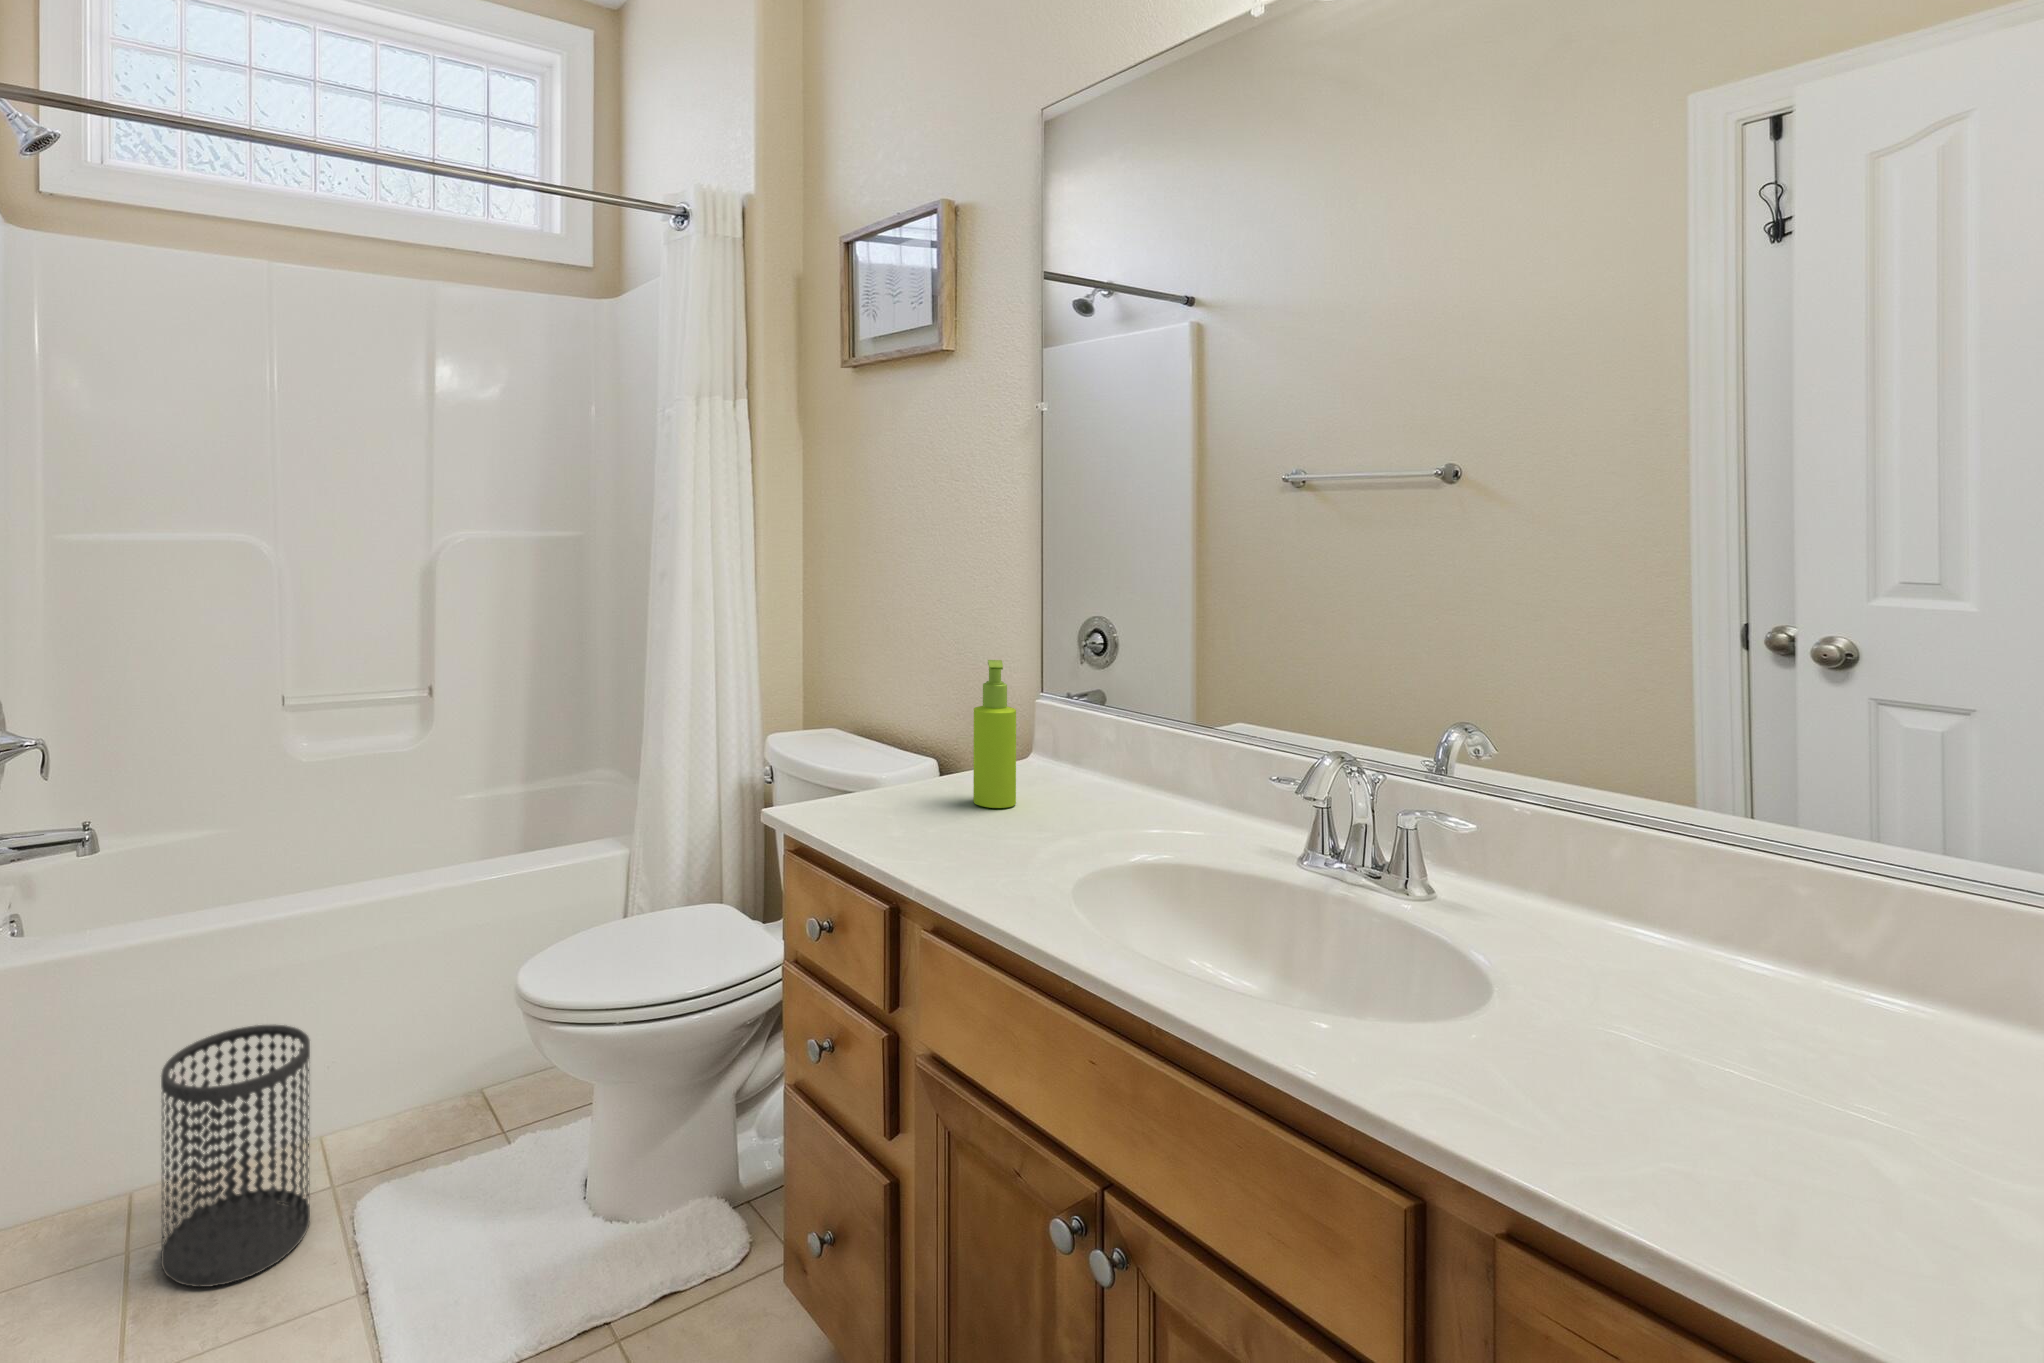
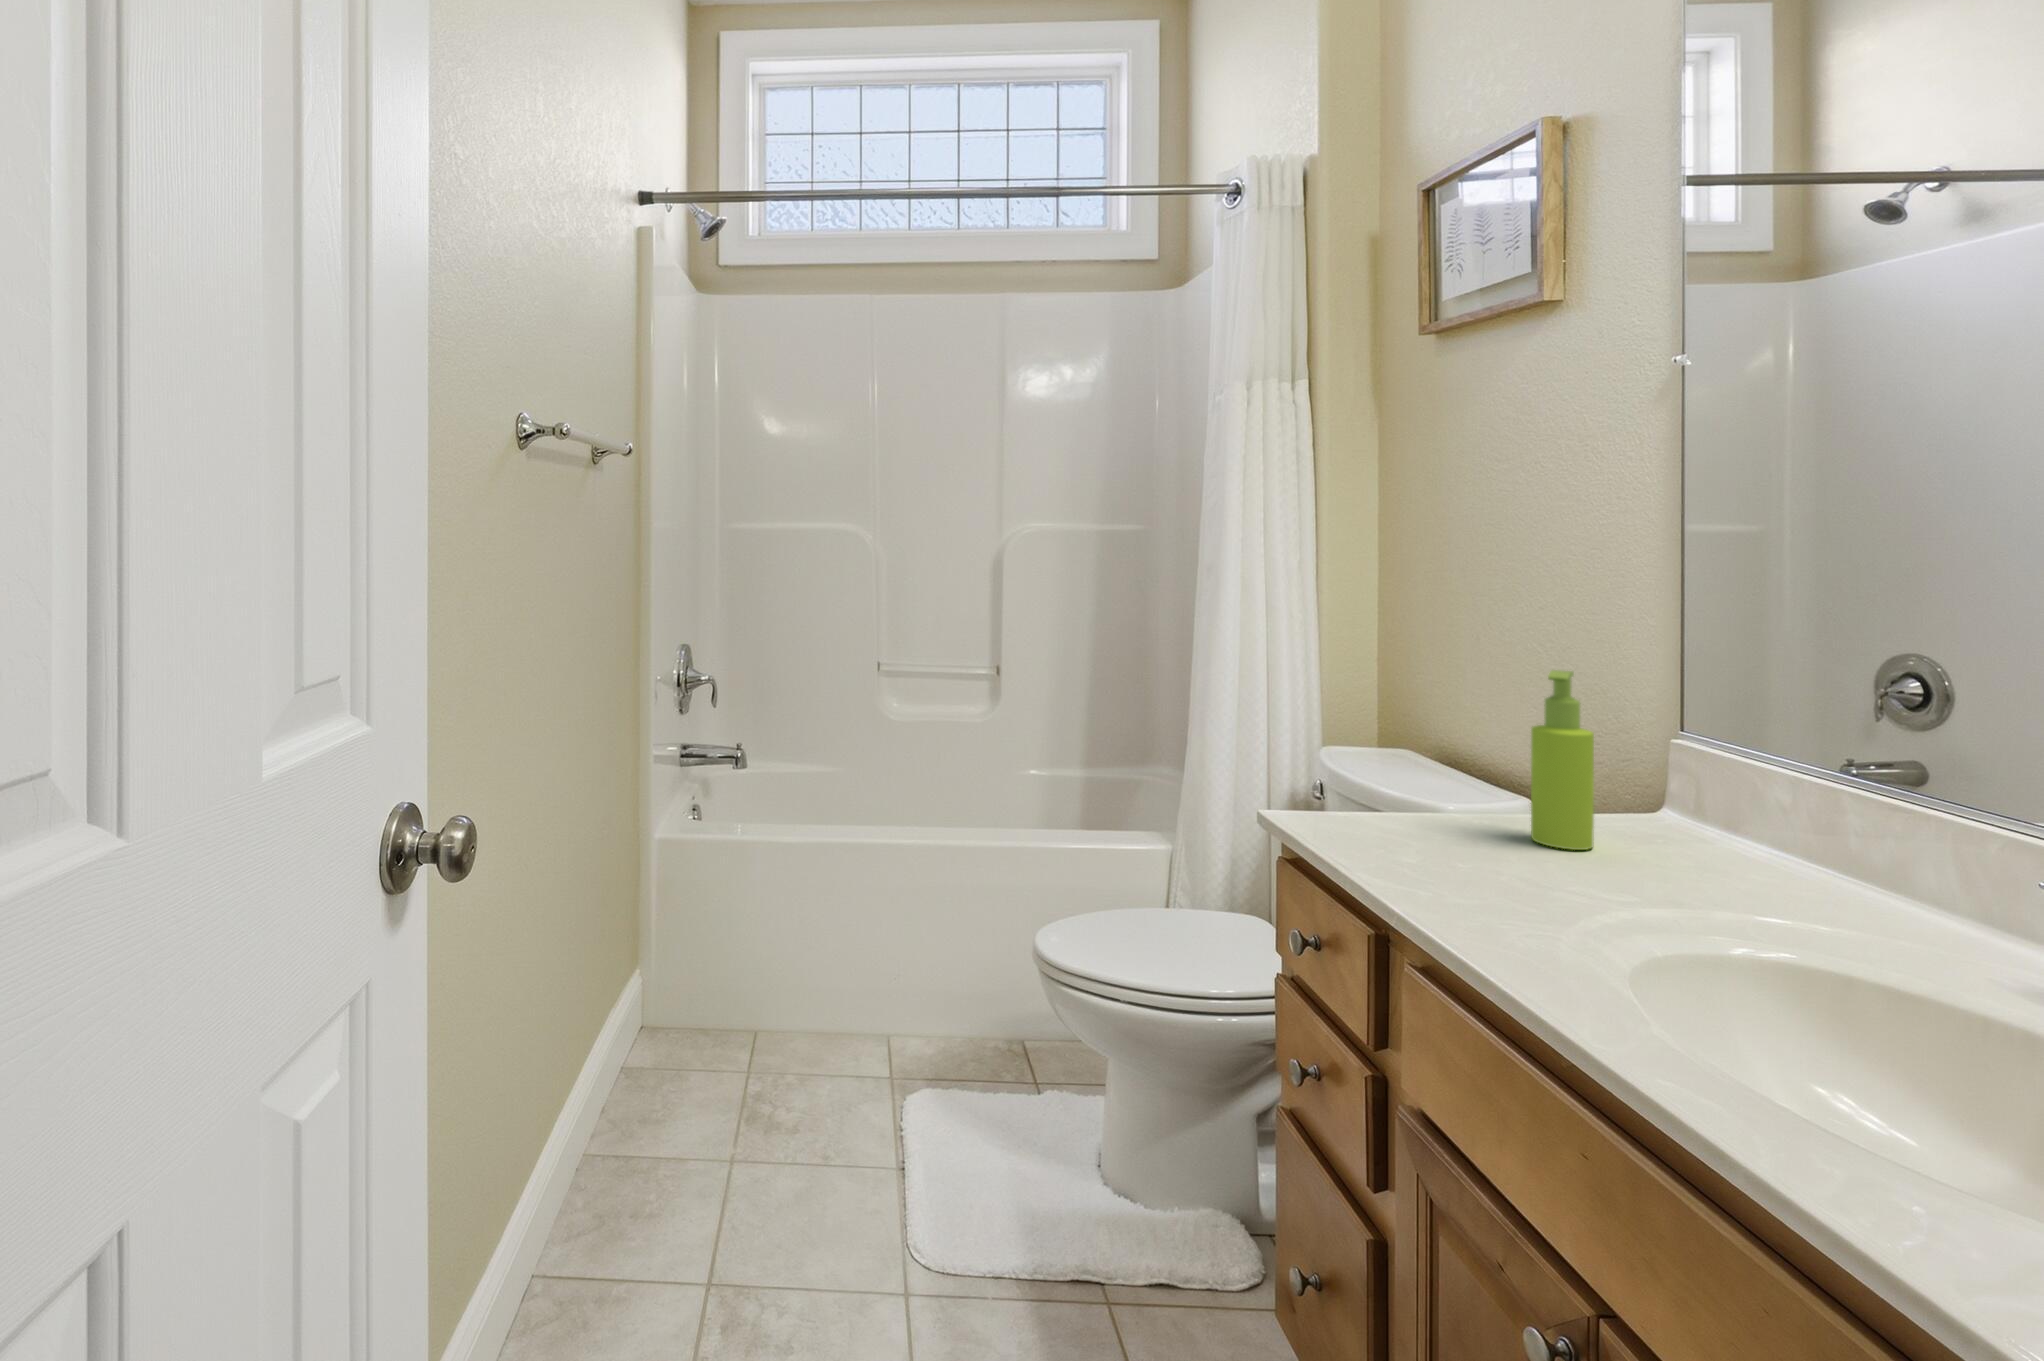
wastebasket: present [161,1025,310,1287] -> none [765,929,871,1131]

